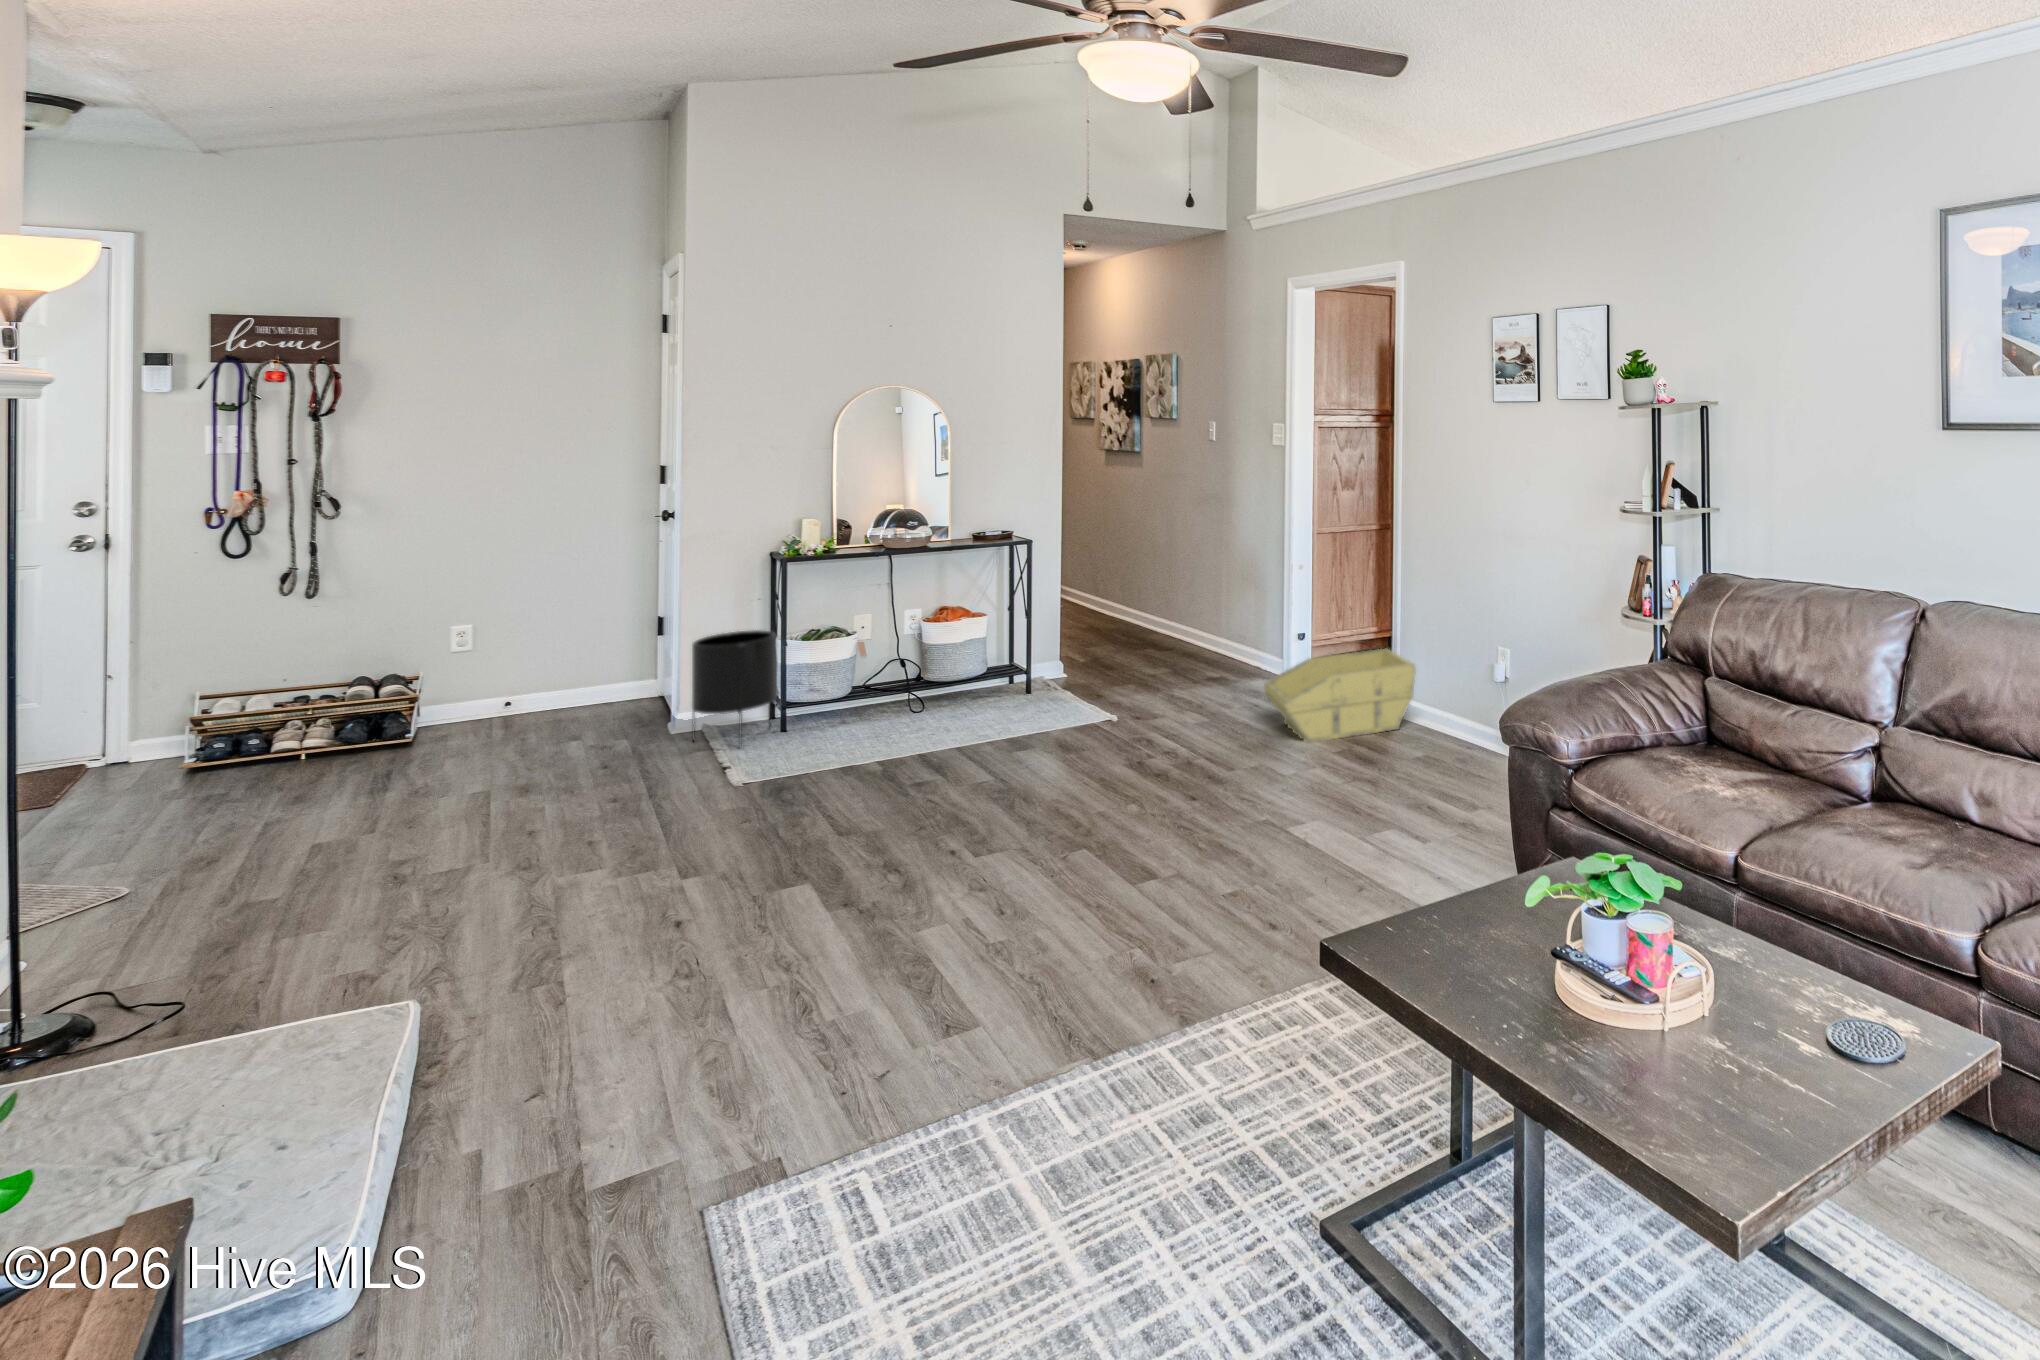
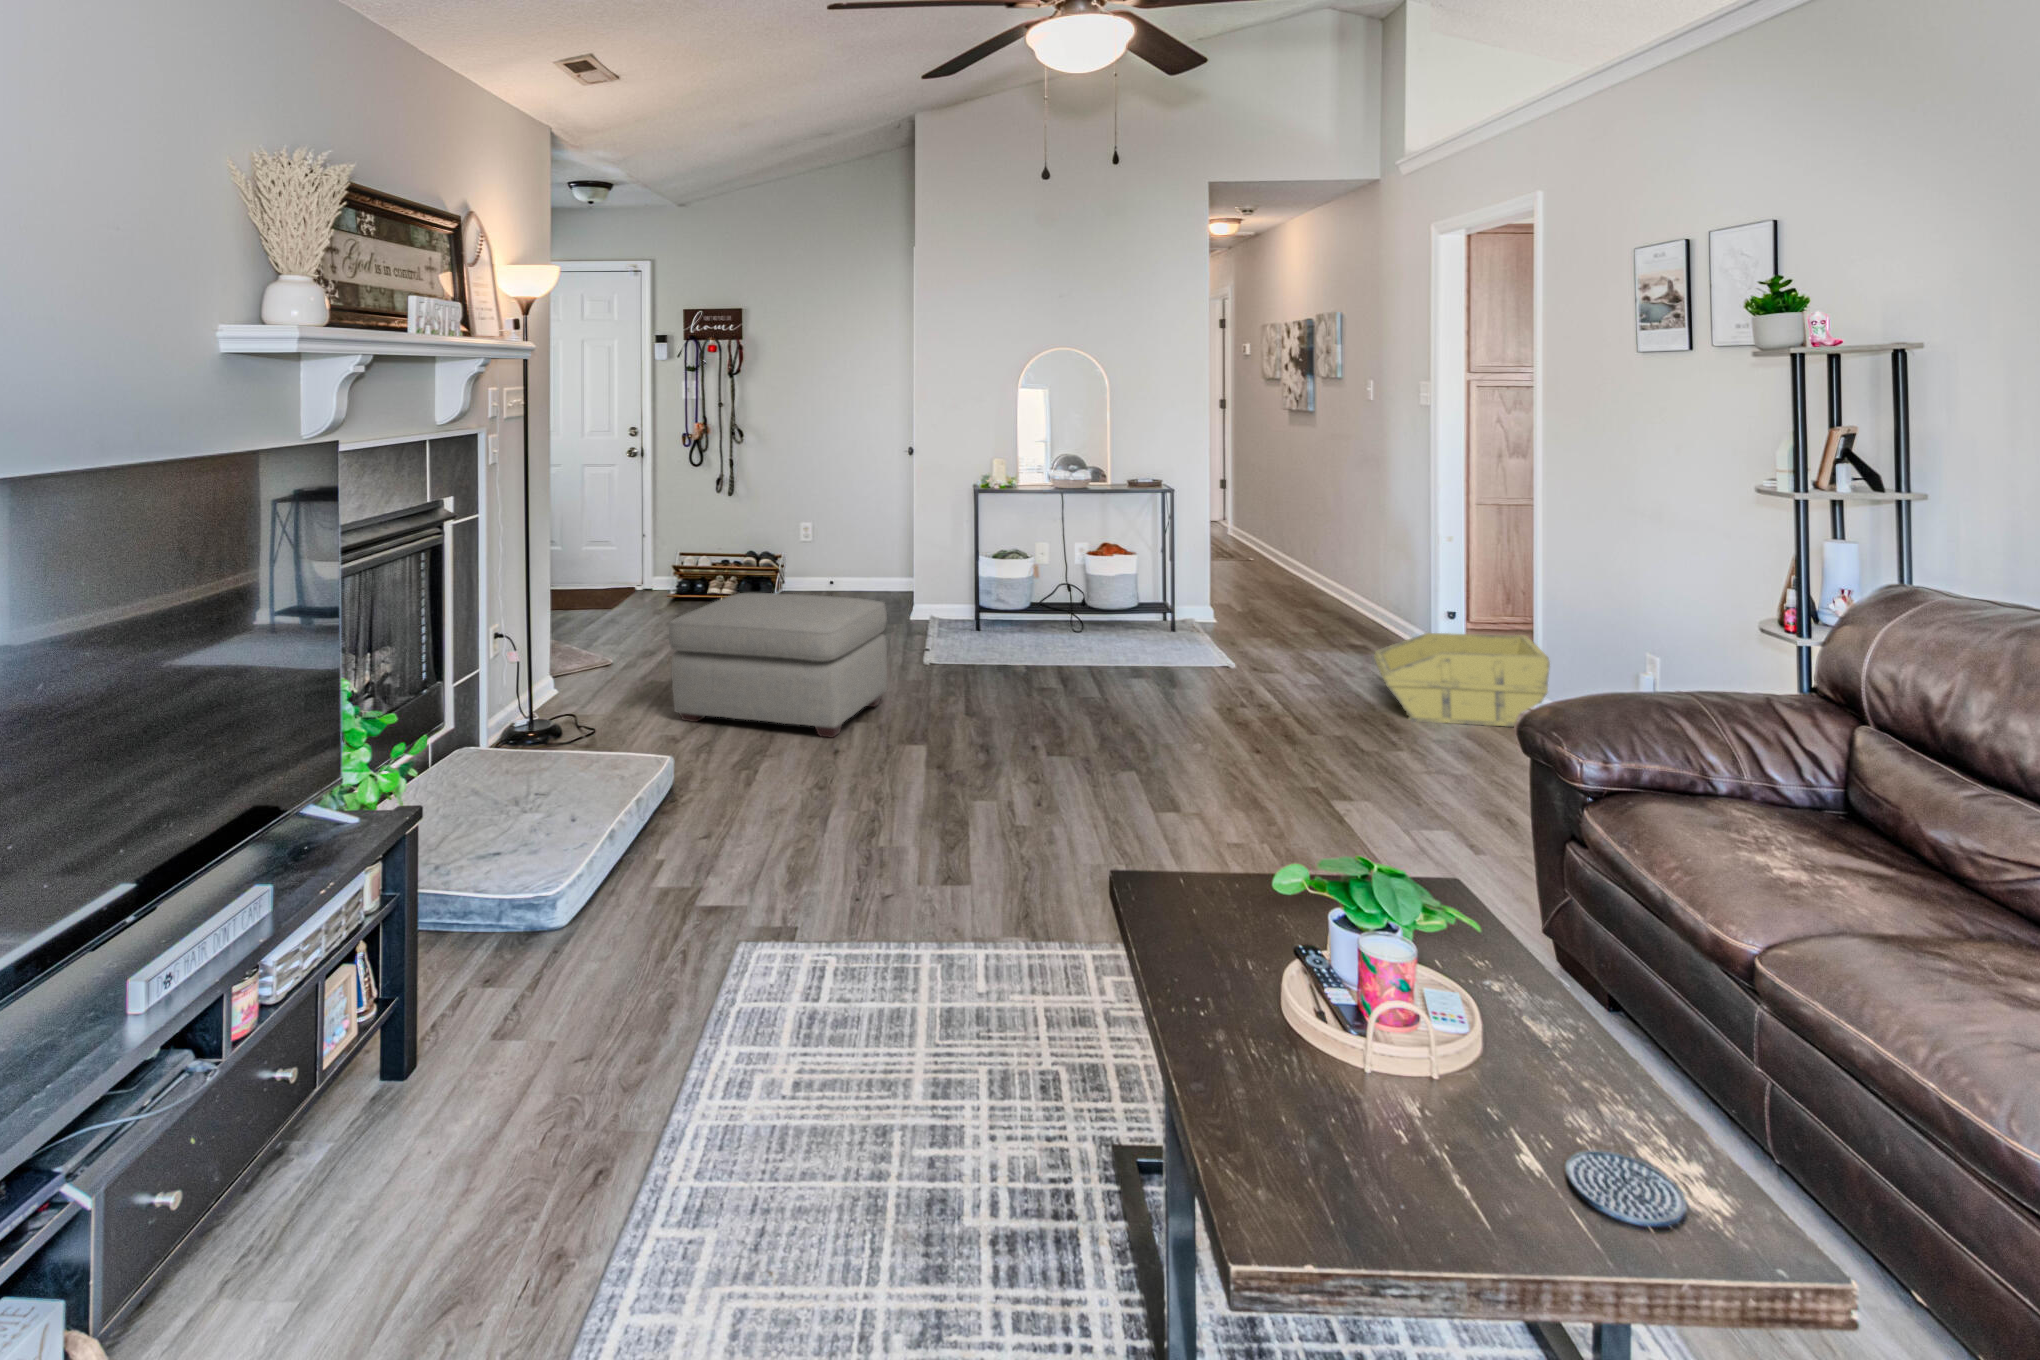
planter: present [692,630,777,747] -> none [917,546,974,637]
ottoman: none [325,715,716,954] -> present [669,593,888,737]

